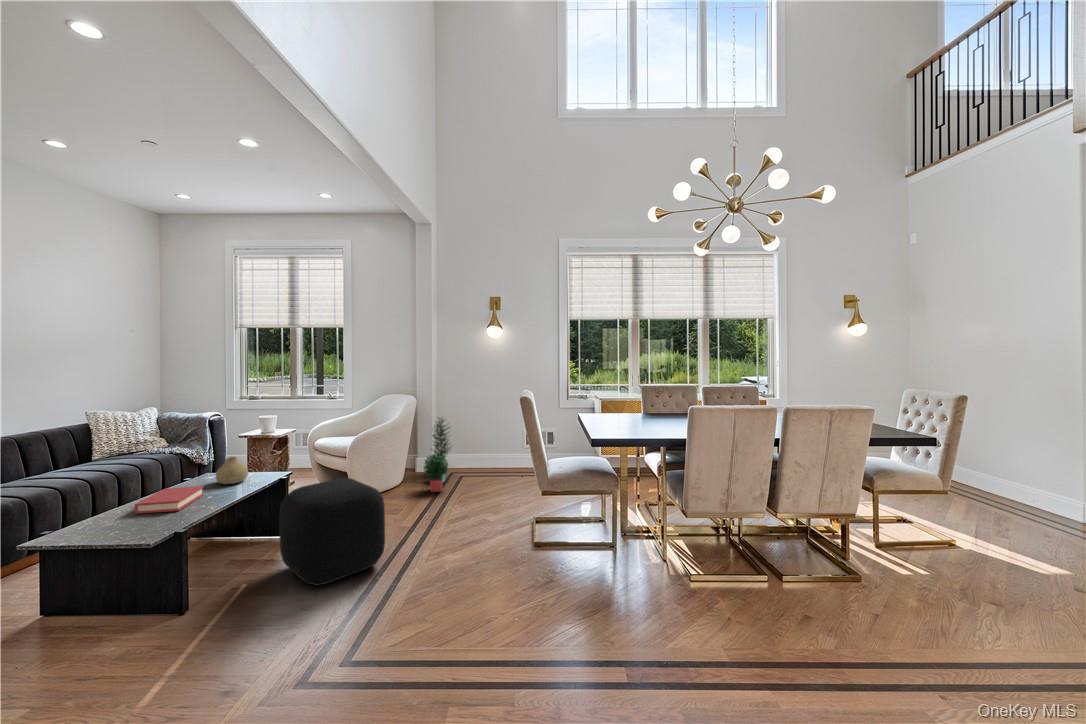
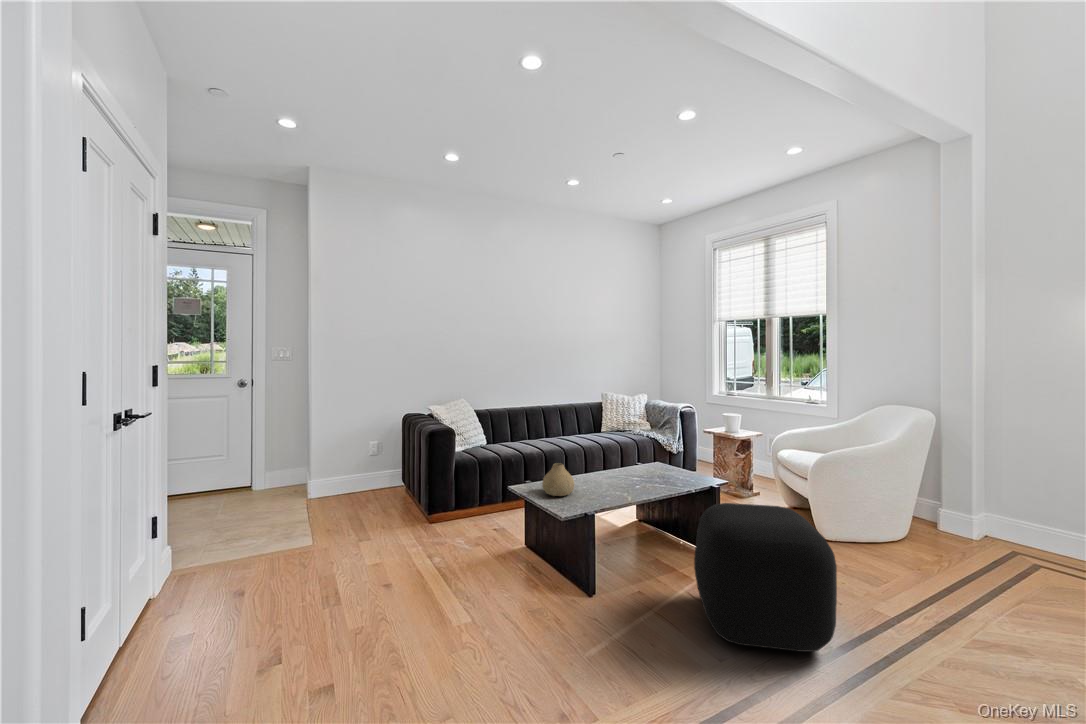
potted plant: present [424,418,450,492] -> none [942,445,1016,574]
vase: present [216,457,248,484] -> present [542,463,574,496]
hardback book: present [135,486,203,514] -> none [584,469,641,494]

